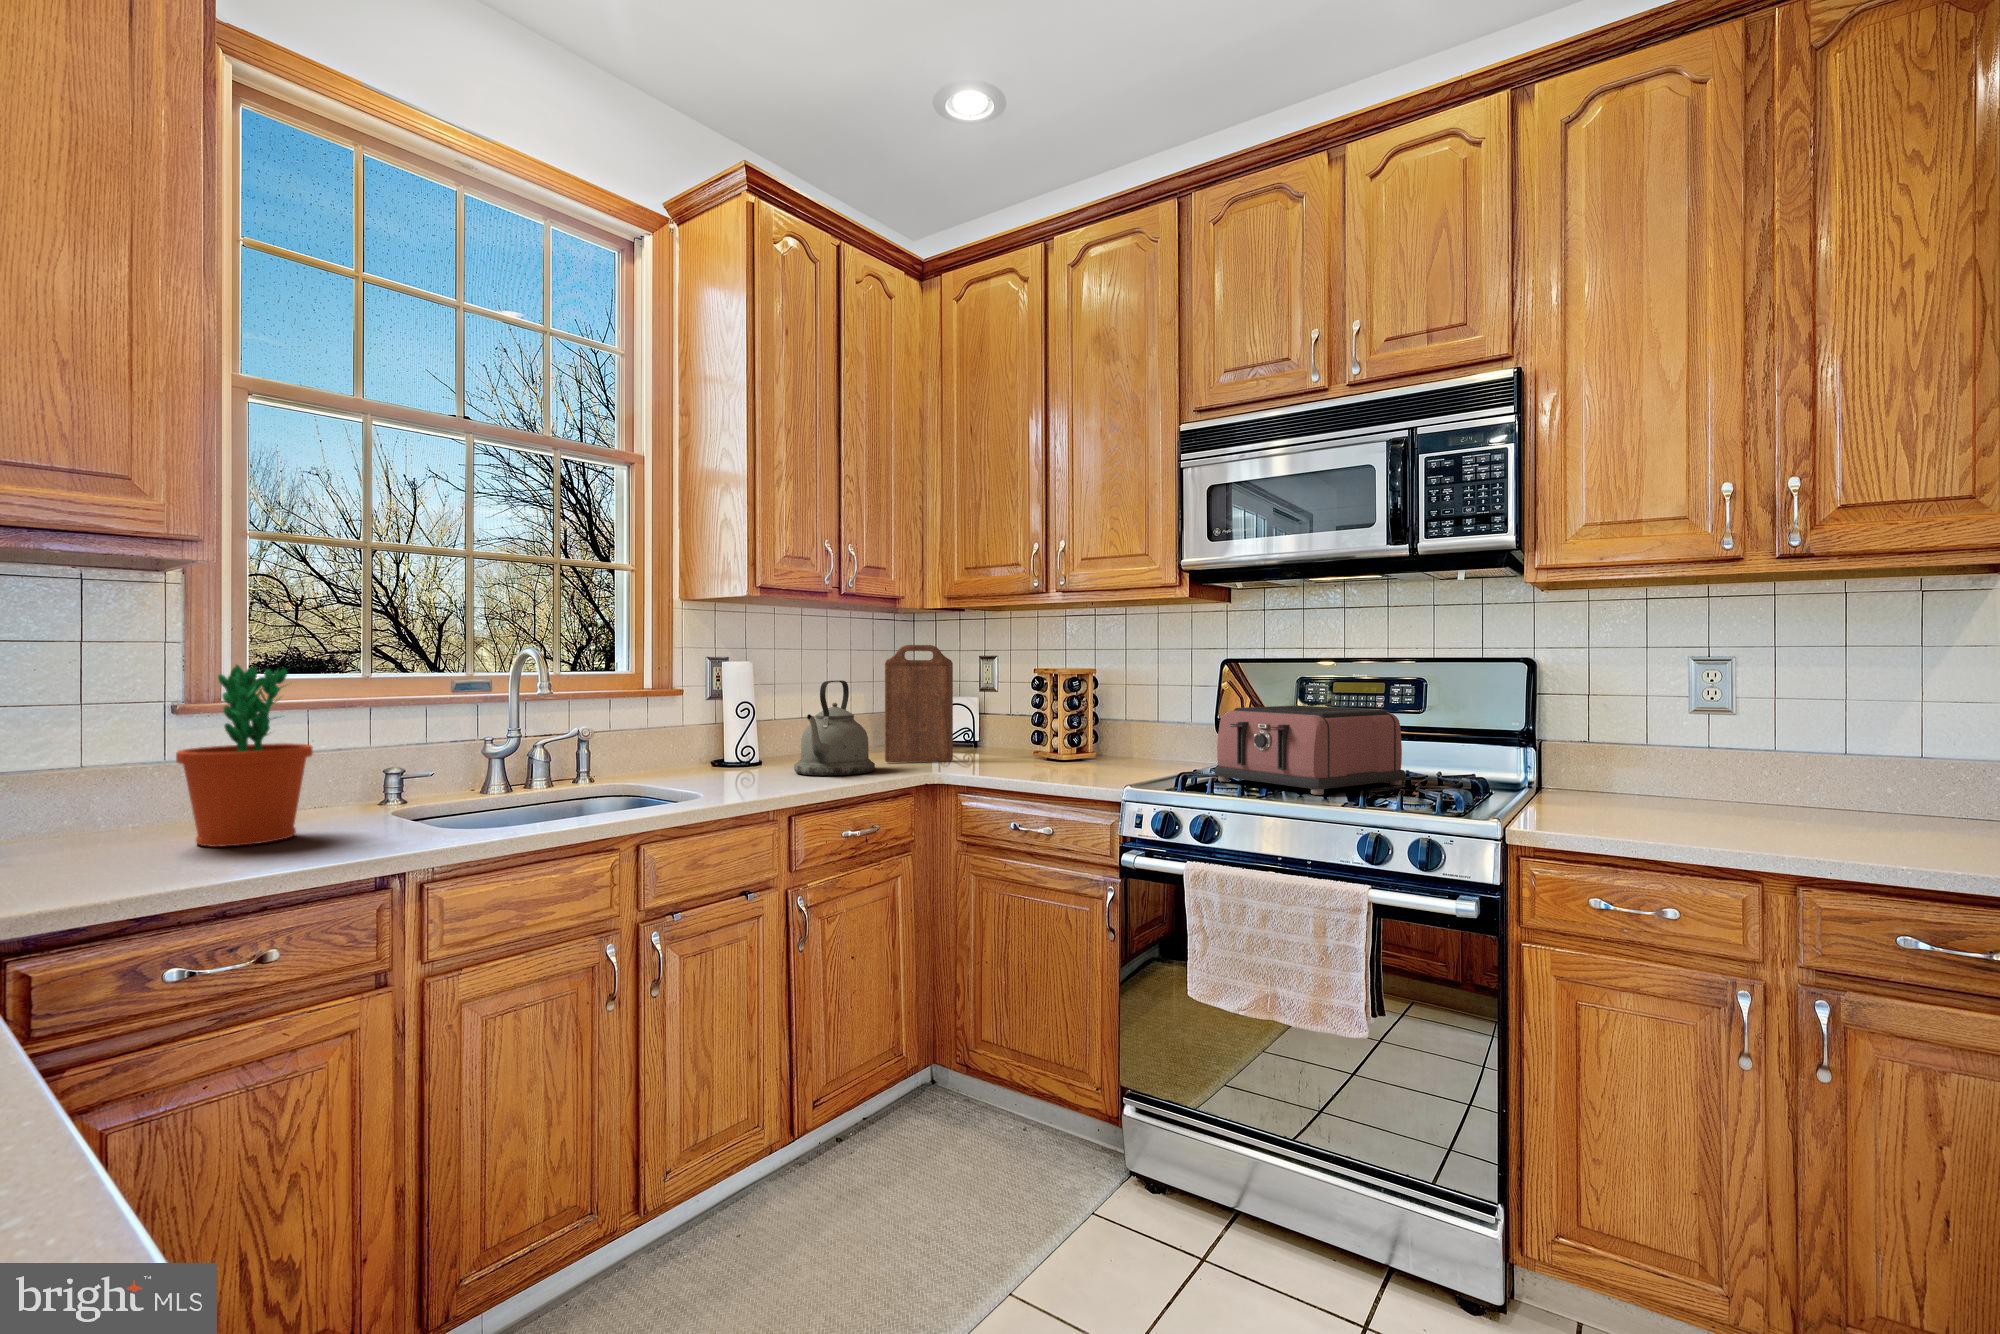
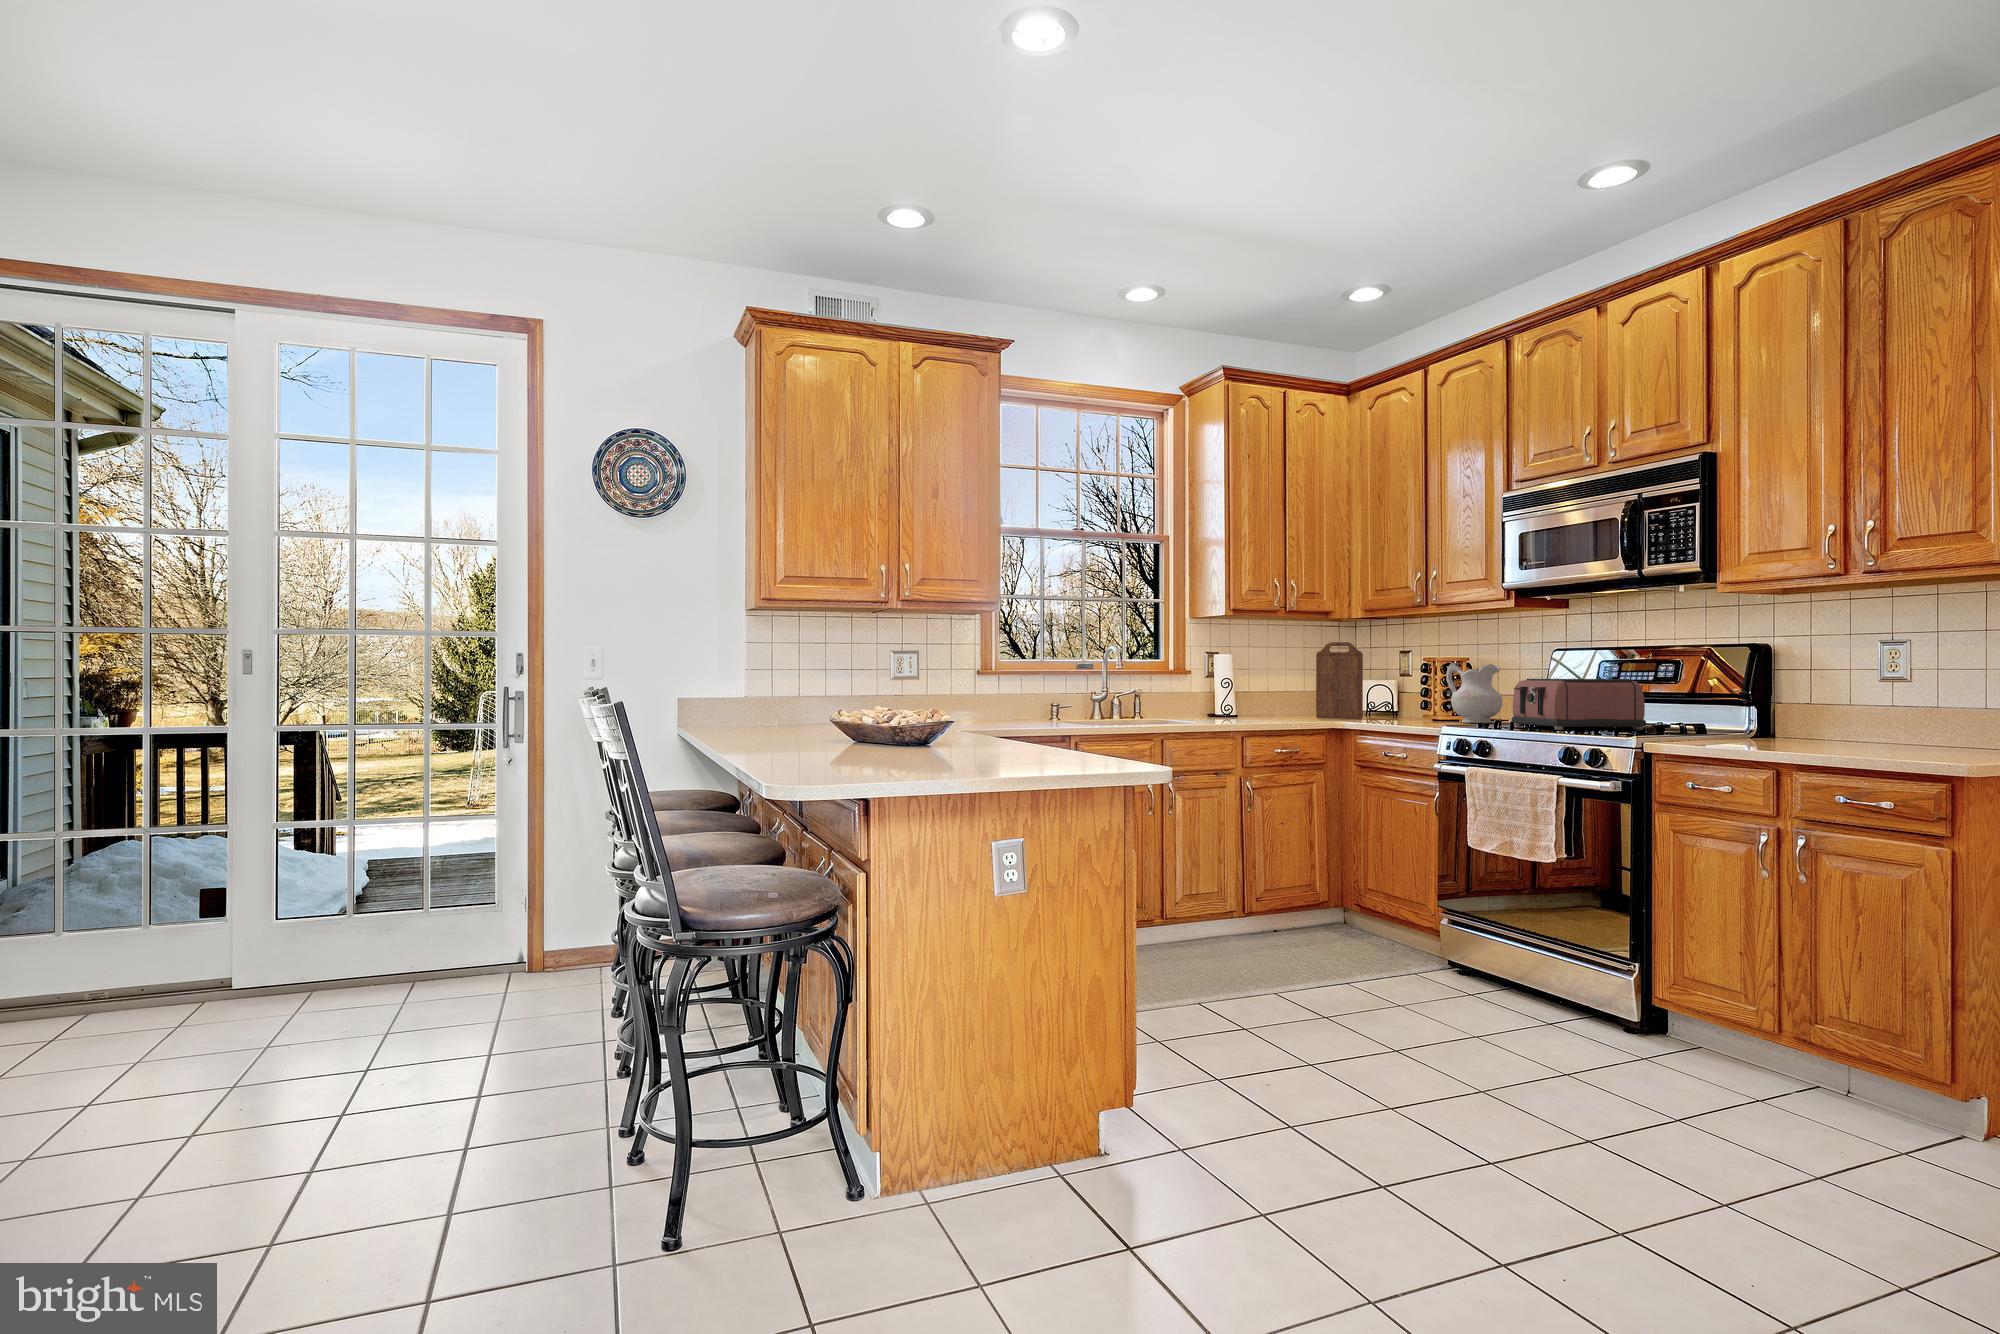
flower pot: present [176,665,313,847] -> none [987,651,1031,724]
ceramic pitcher: none [1086,678,1165,770] -> present [1447,663,1502,723]
kettle: present [794,680,875,775] -> none [1254,664,1304,721]

